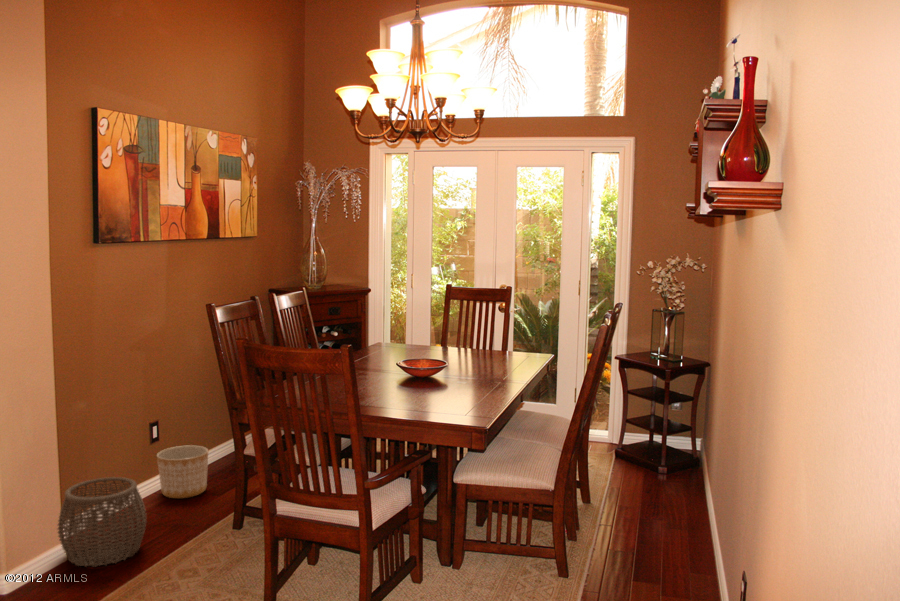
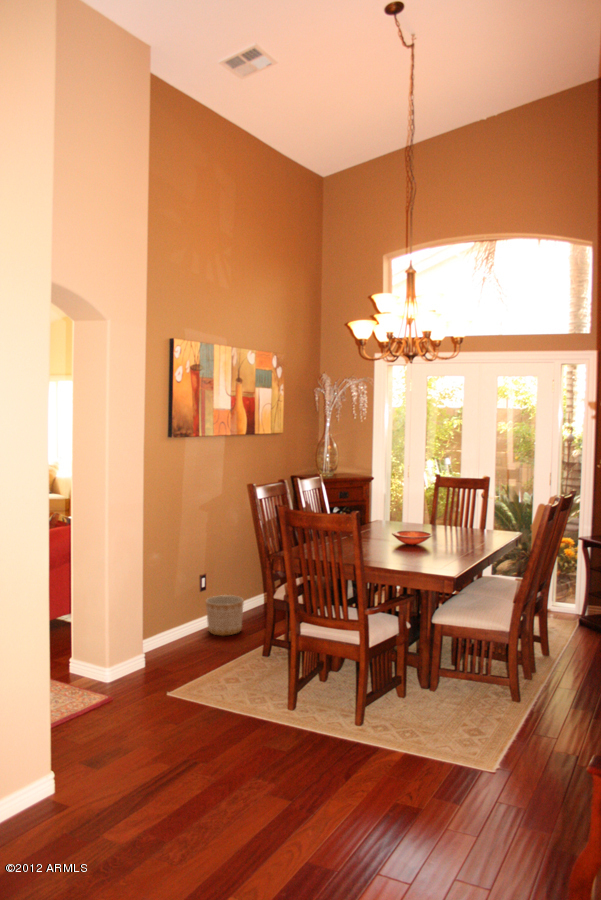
woven basket: present [58,477,146,567] -> none [138,613,200,678]

